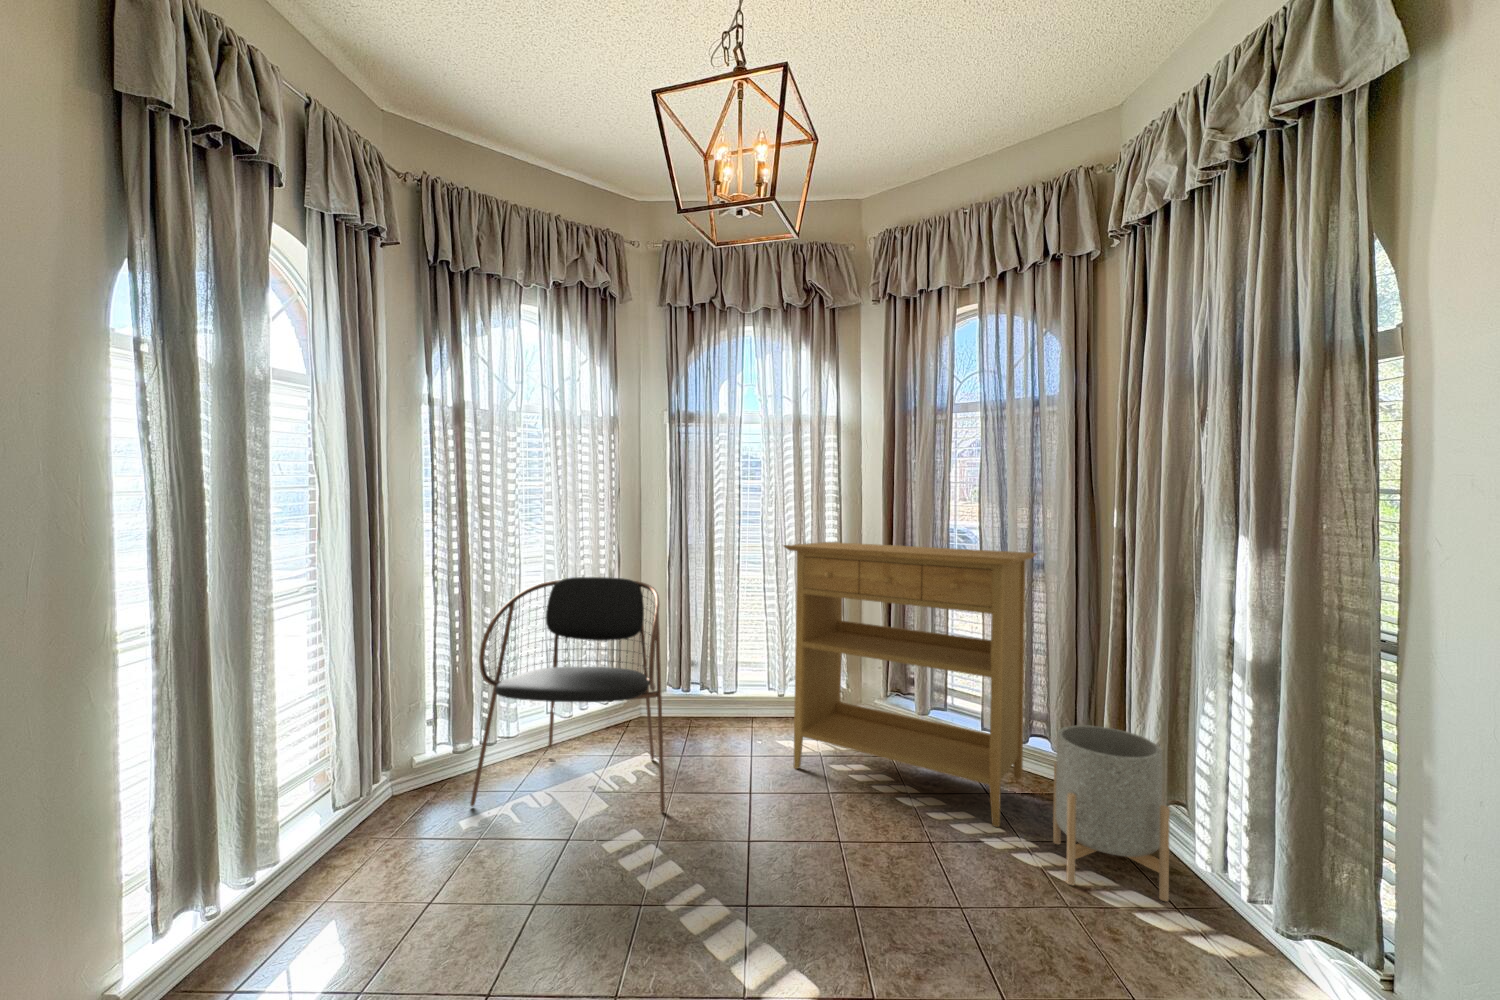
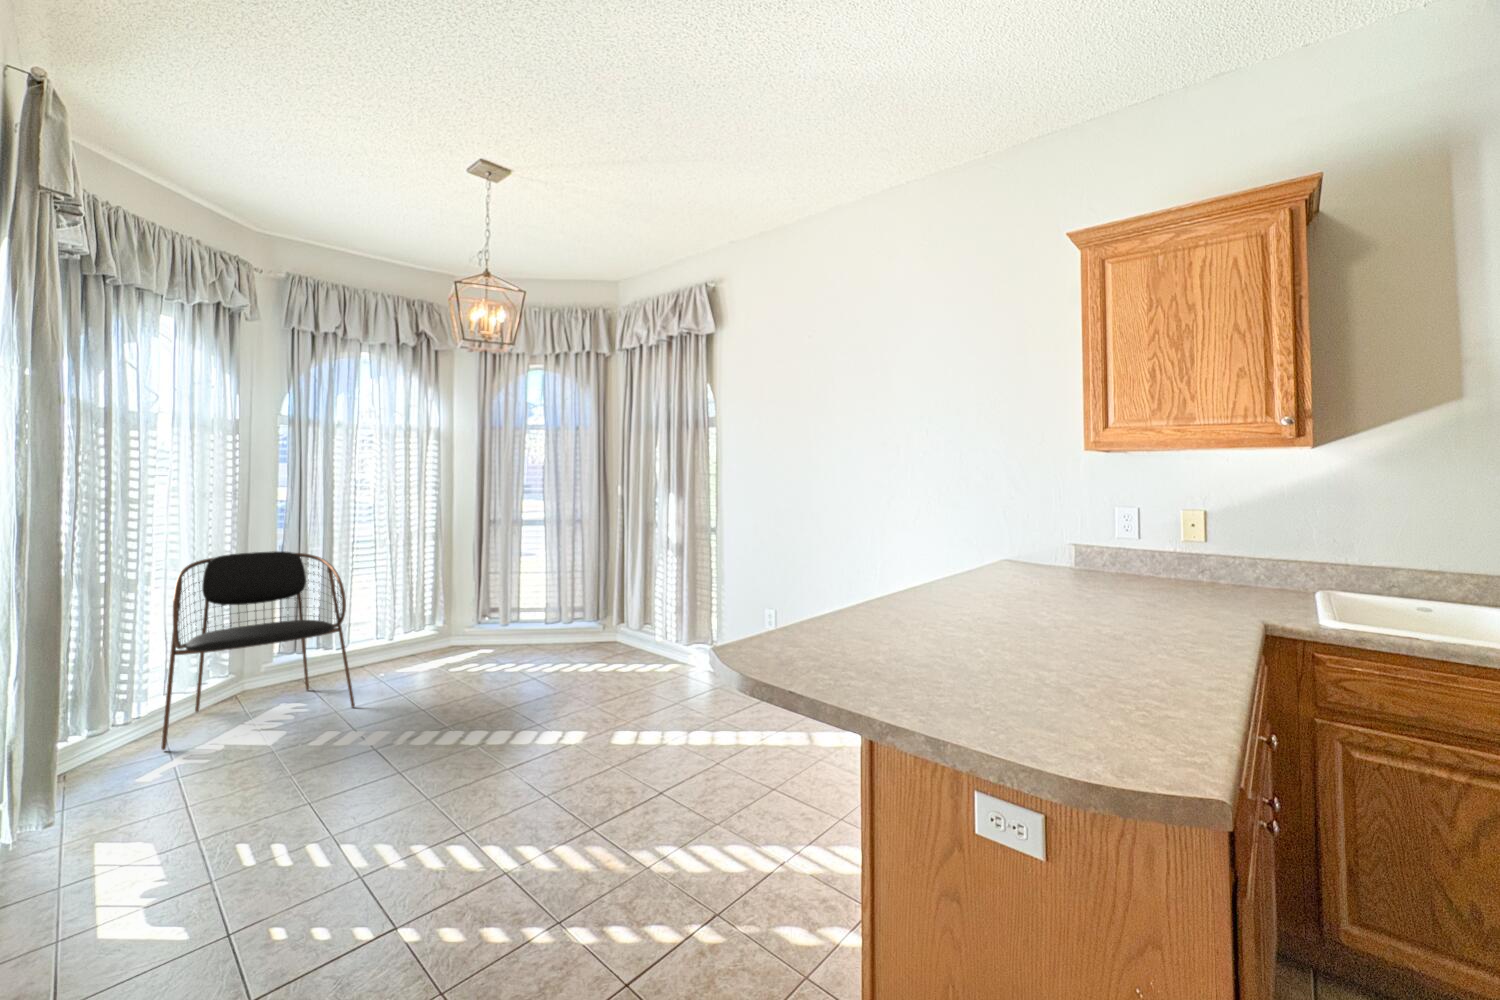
console table: present [784,542,1037,827] -> none [417,514,579,668]
planter: present [1053,725,1170,901] -> none [595,597,647,669]

